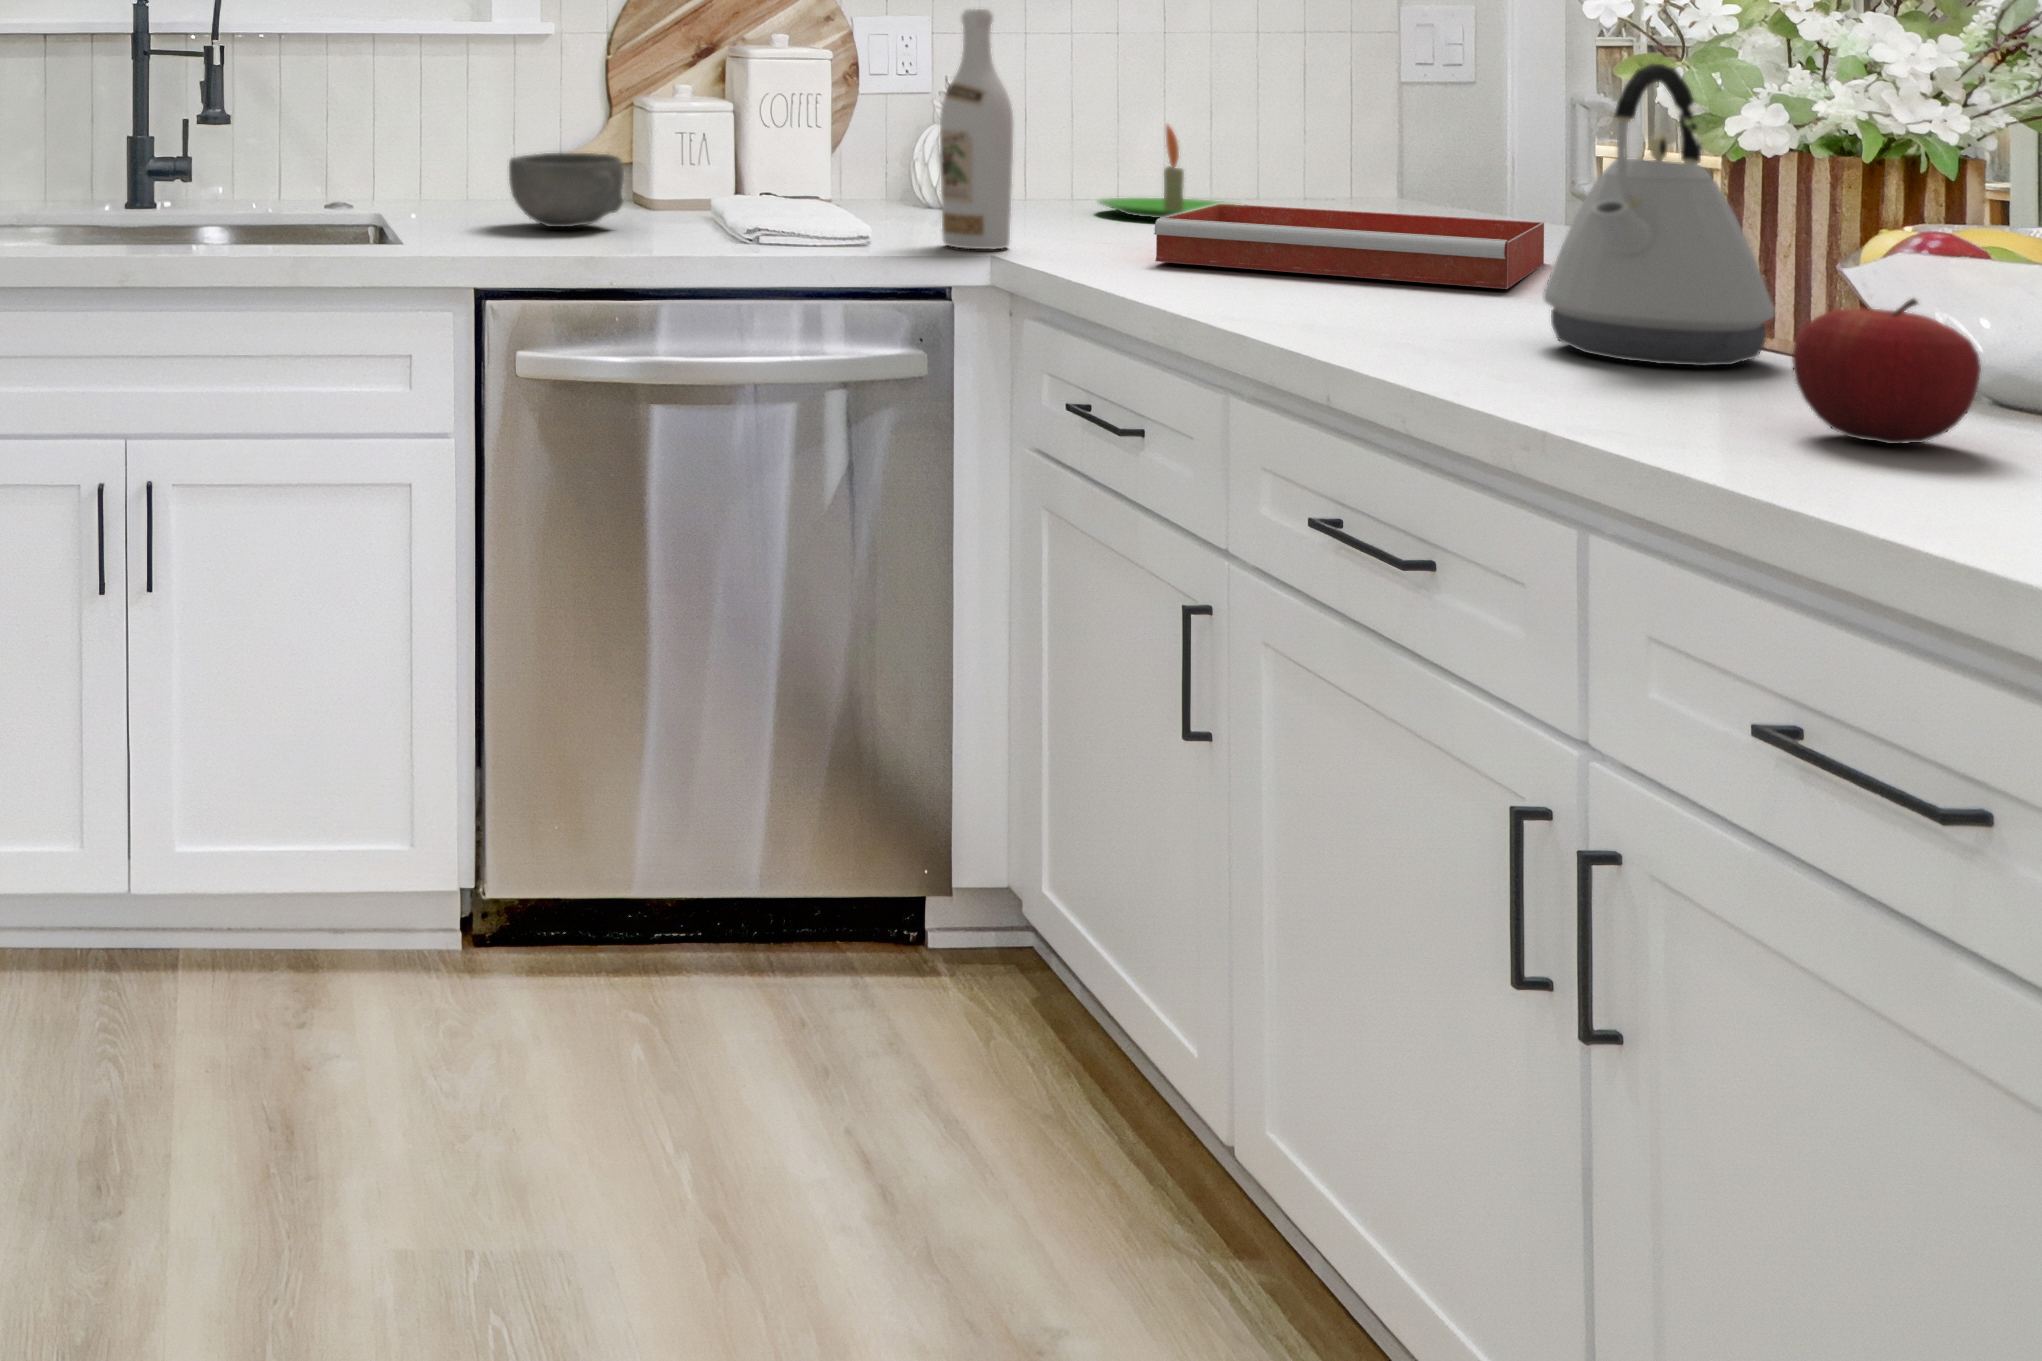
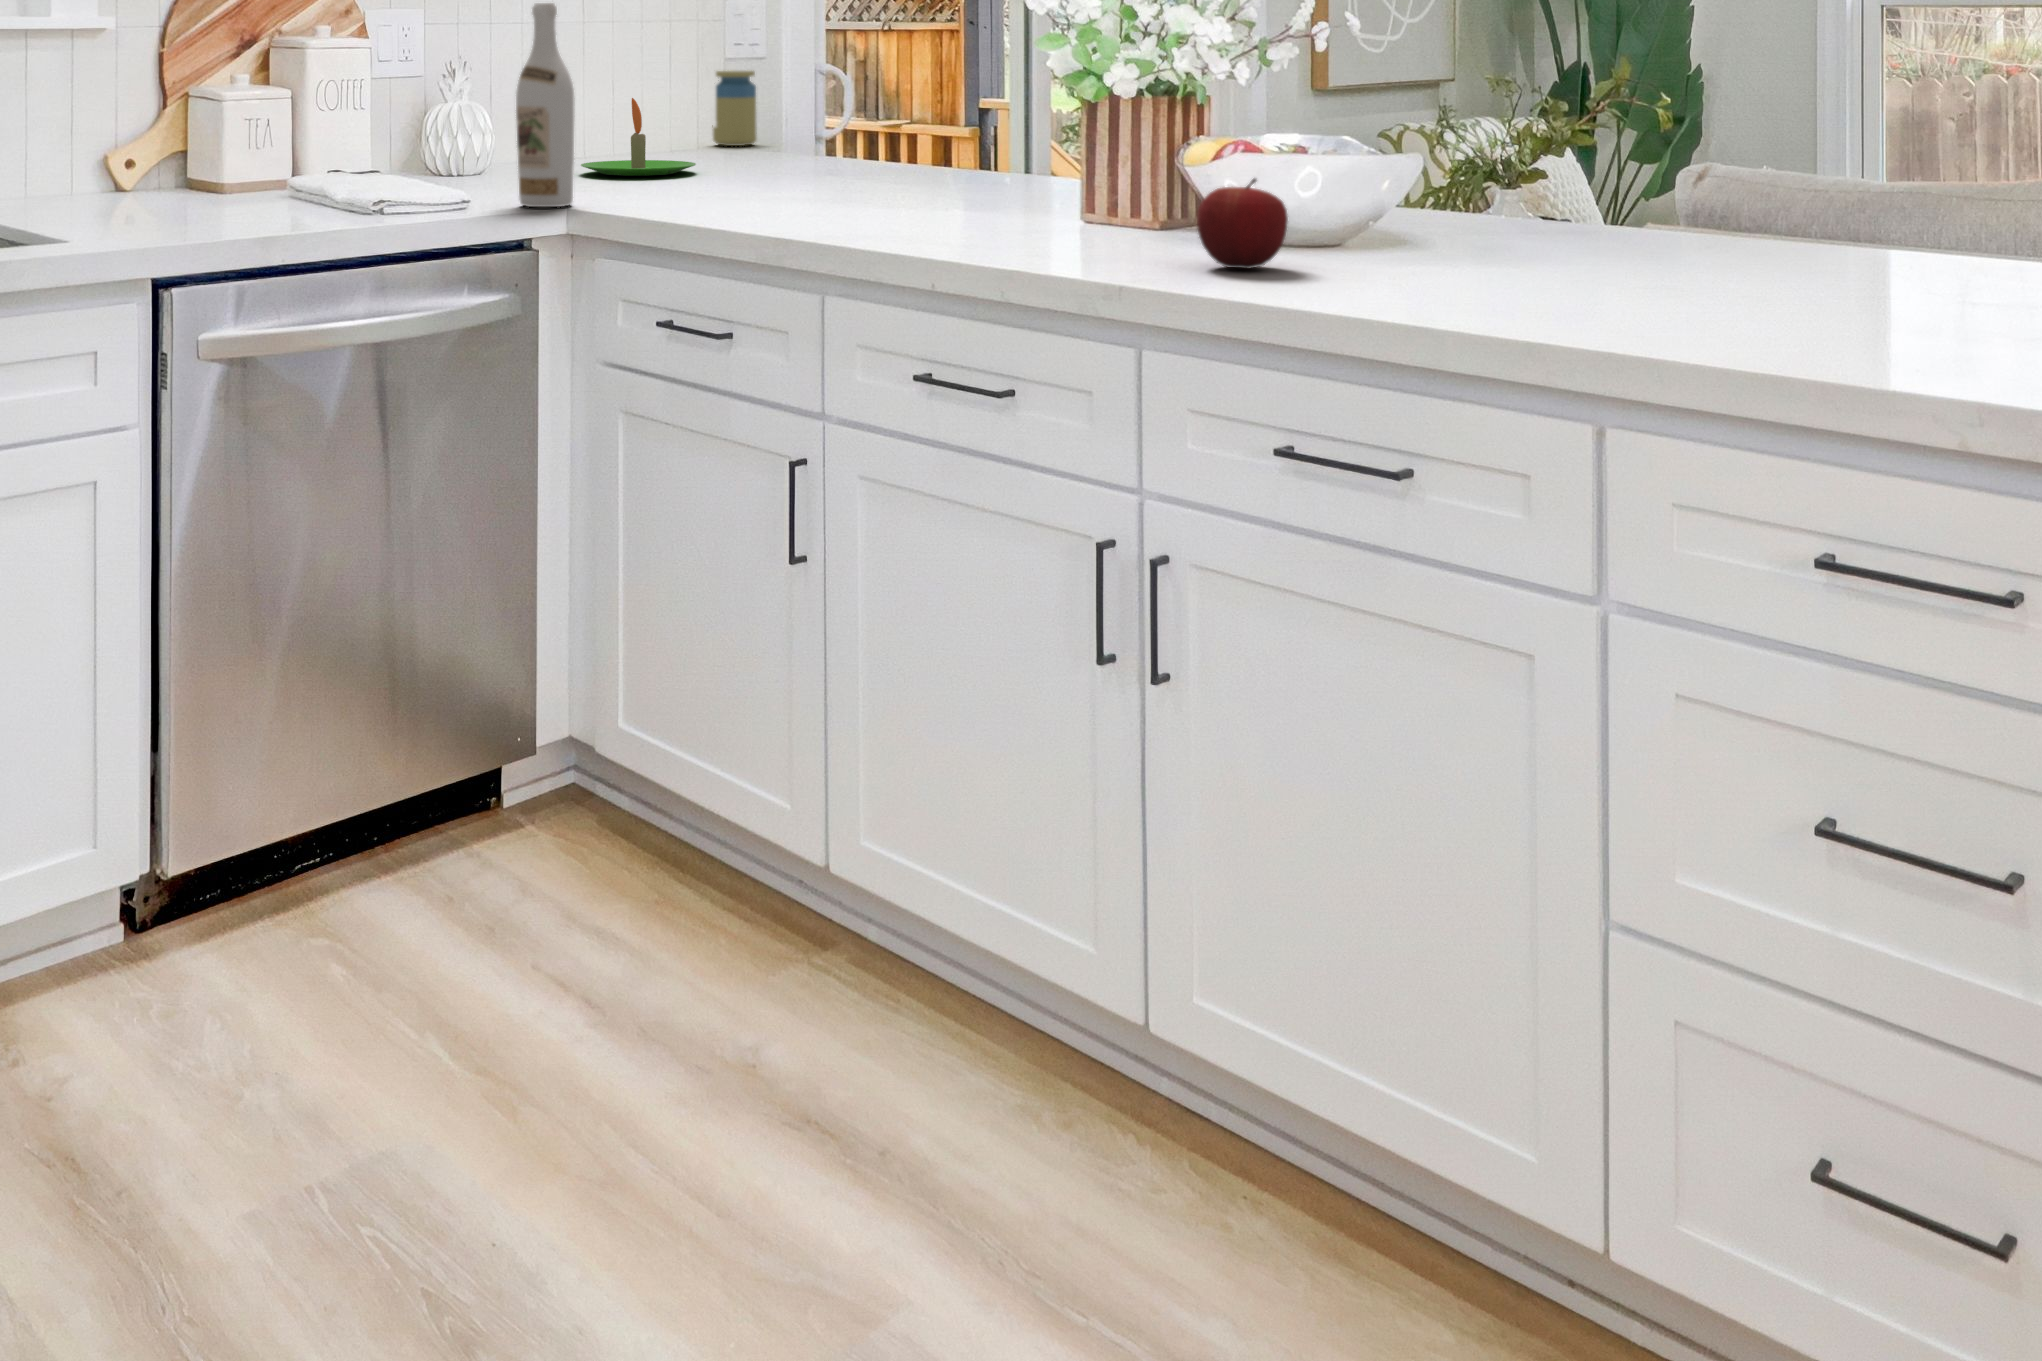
kettle: present [1543,64,1775,366] -> none [1006,38,1134,240]
jar: none [1351,93,1413,188] -> present [713,70,757,146]
bowl: present [509,153,624,227] -> none [111,144,229,217]
tray: present [1154,204,1544,289] -> none [694,158,933,205]

